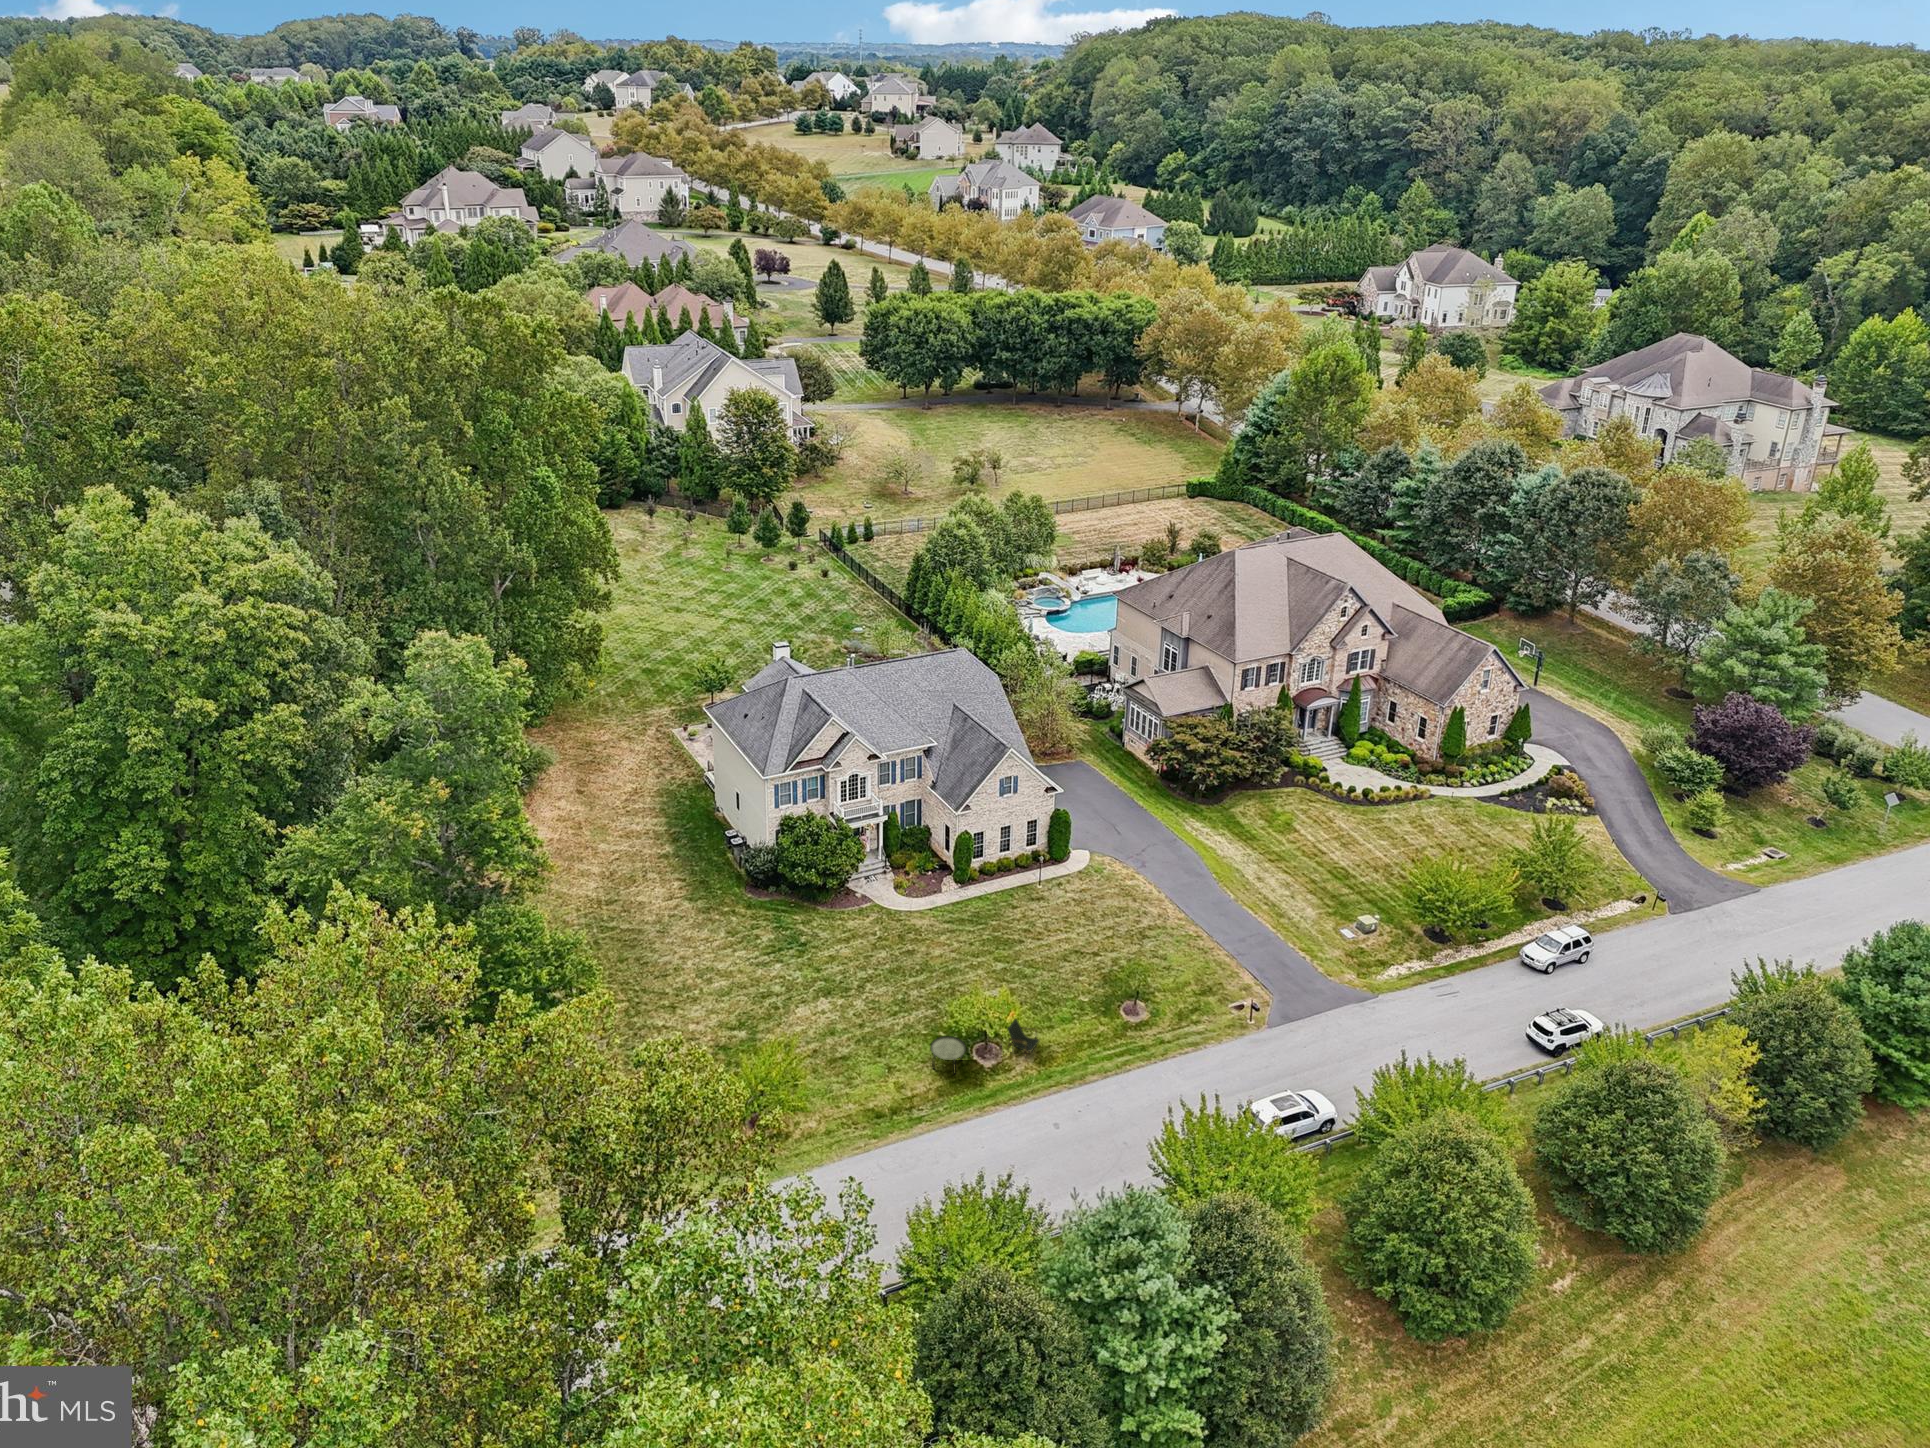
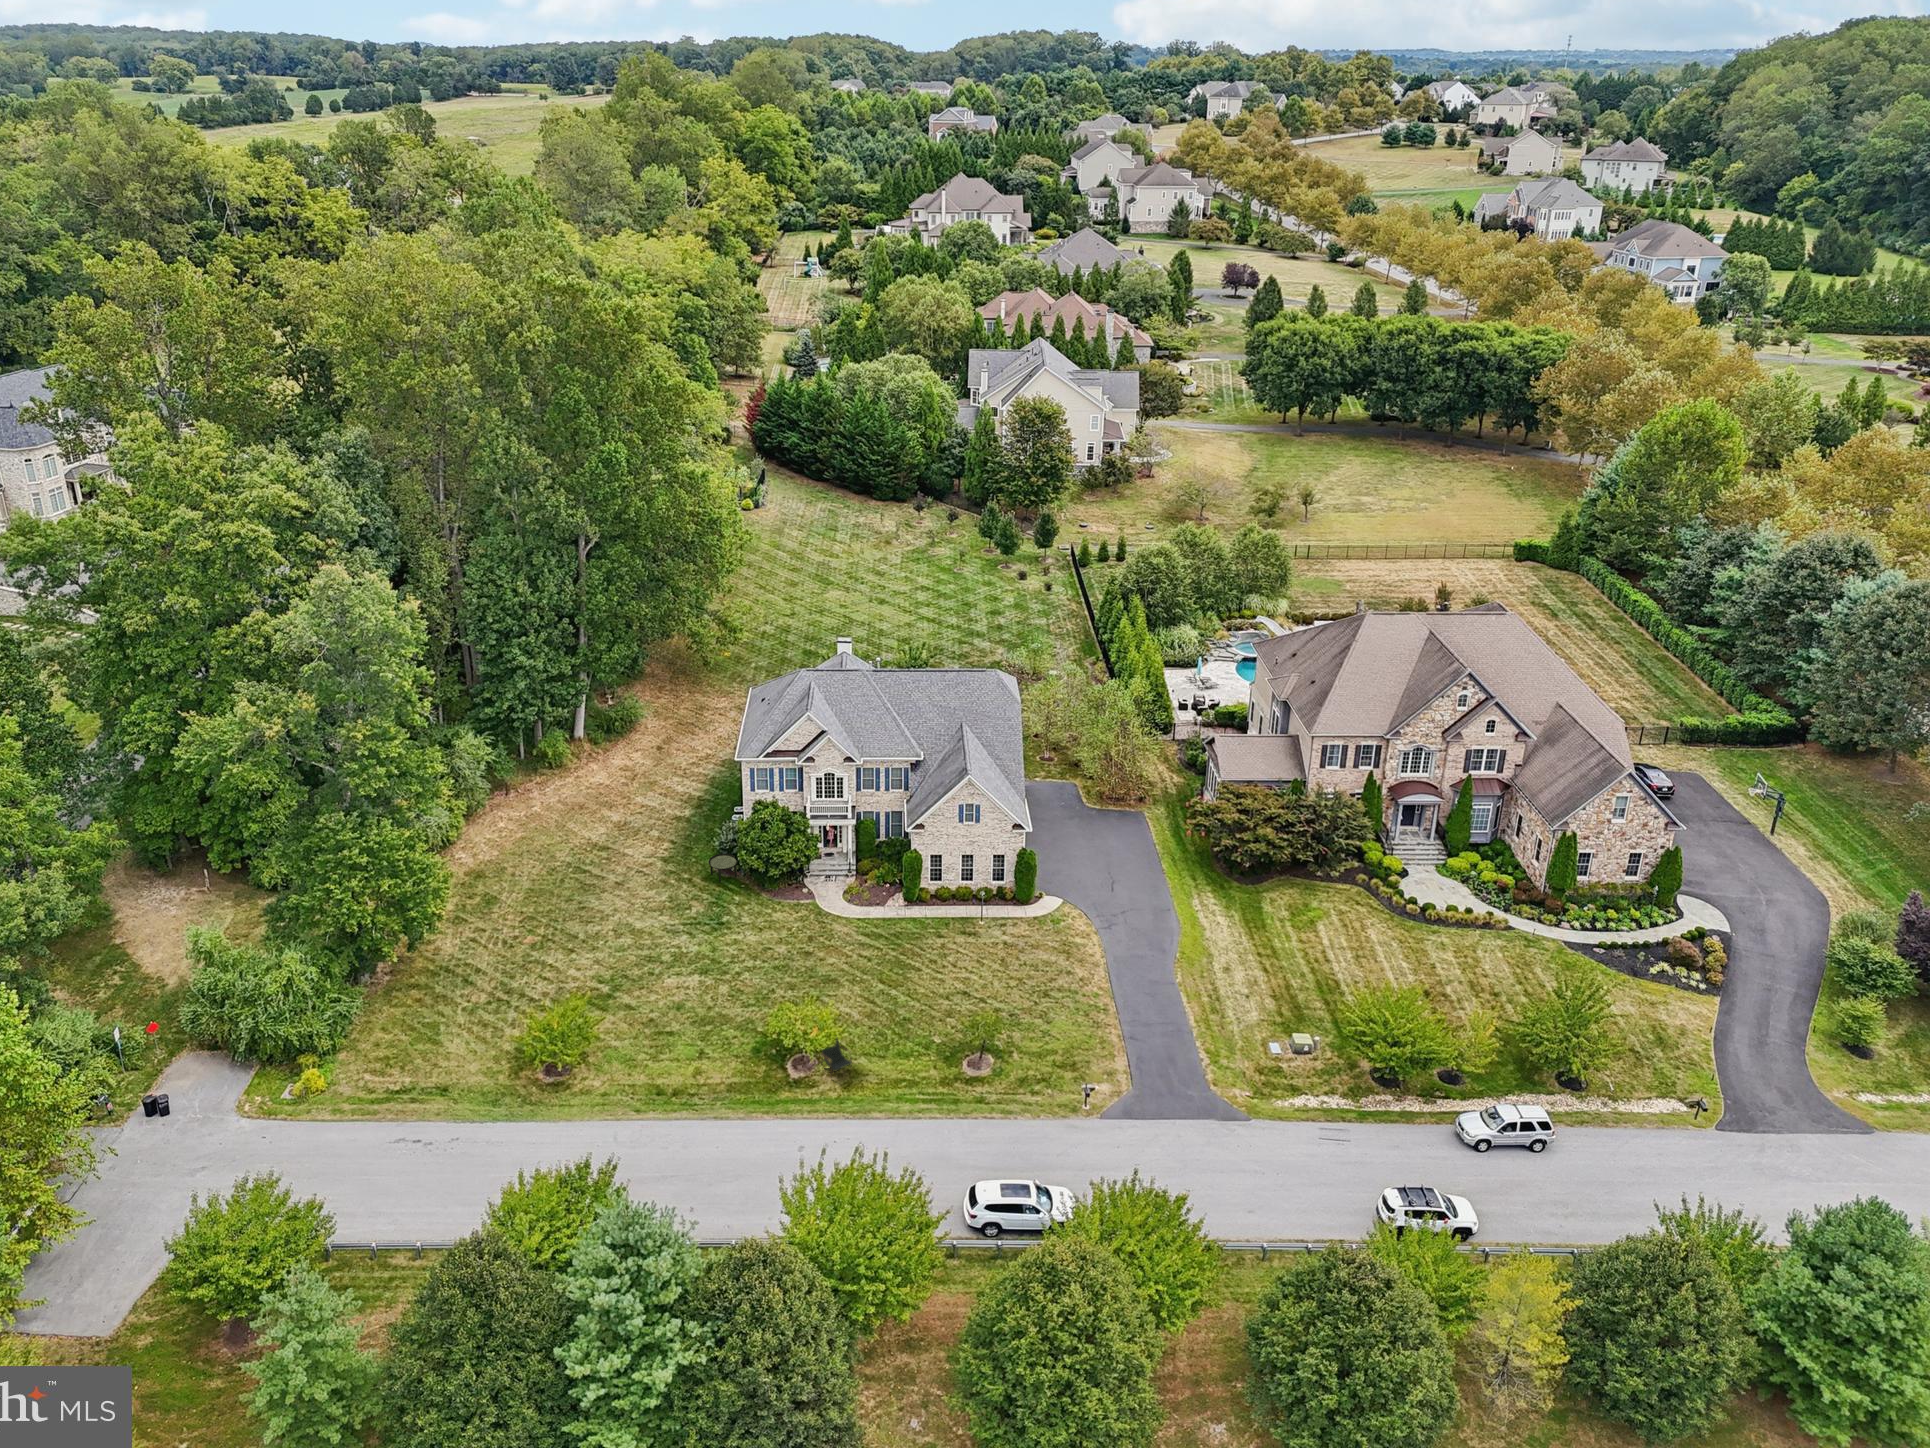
round table: present [930,1036,966,1074] -> present [708,853,738,882]

